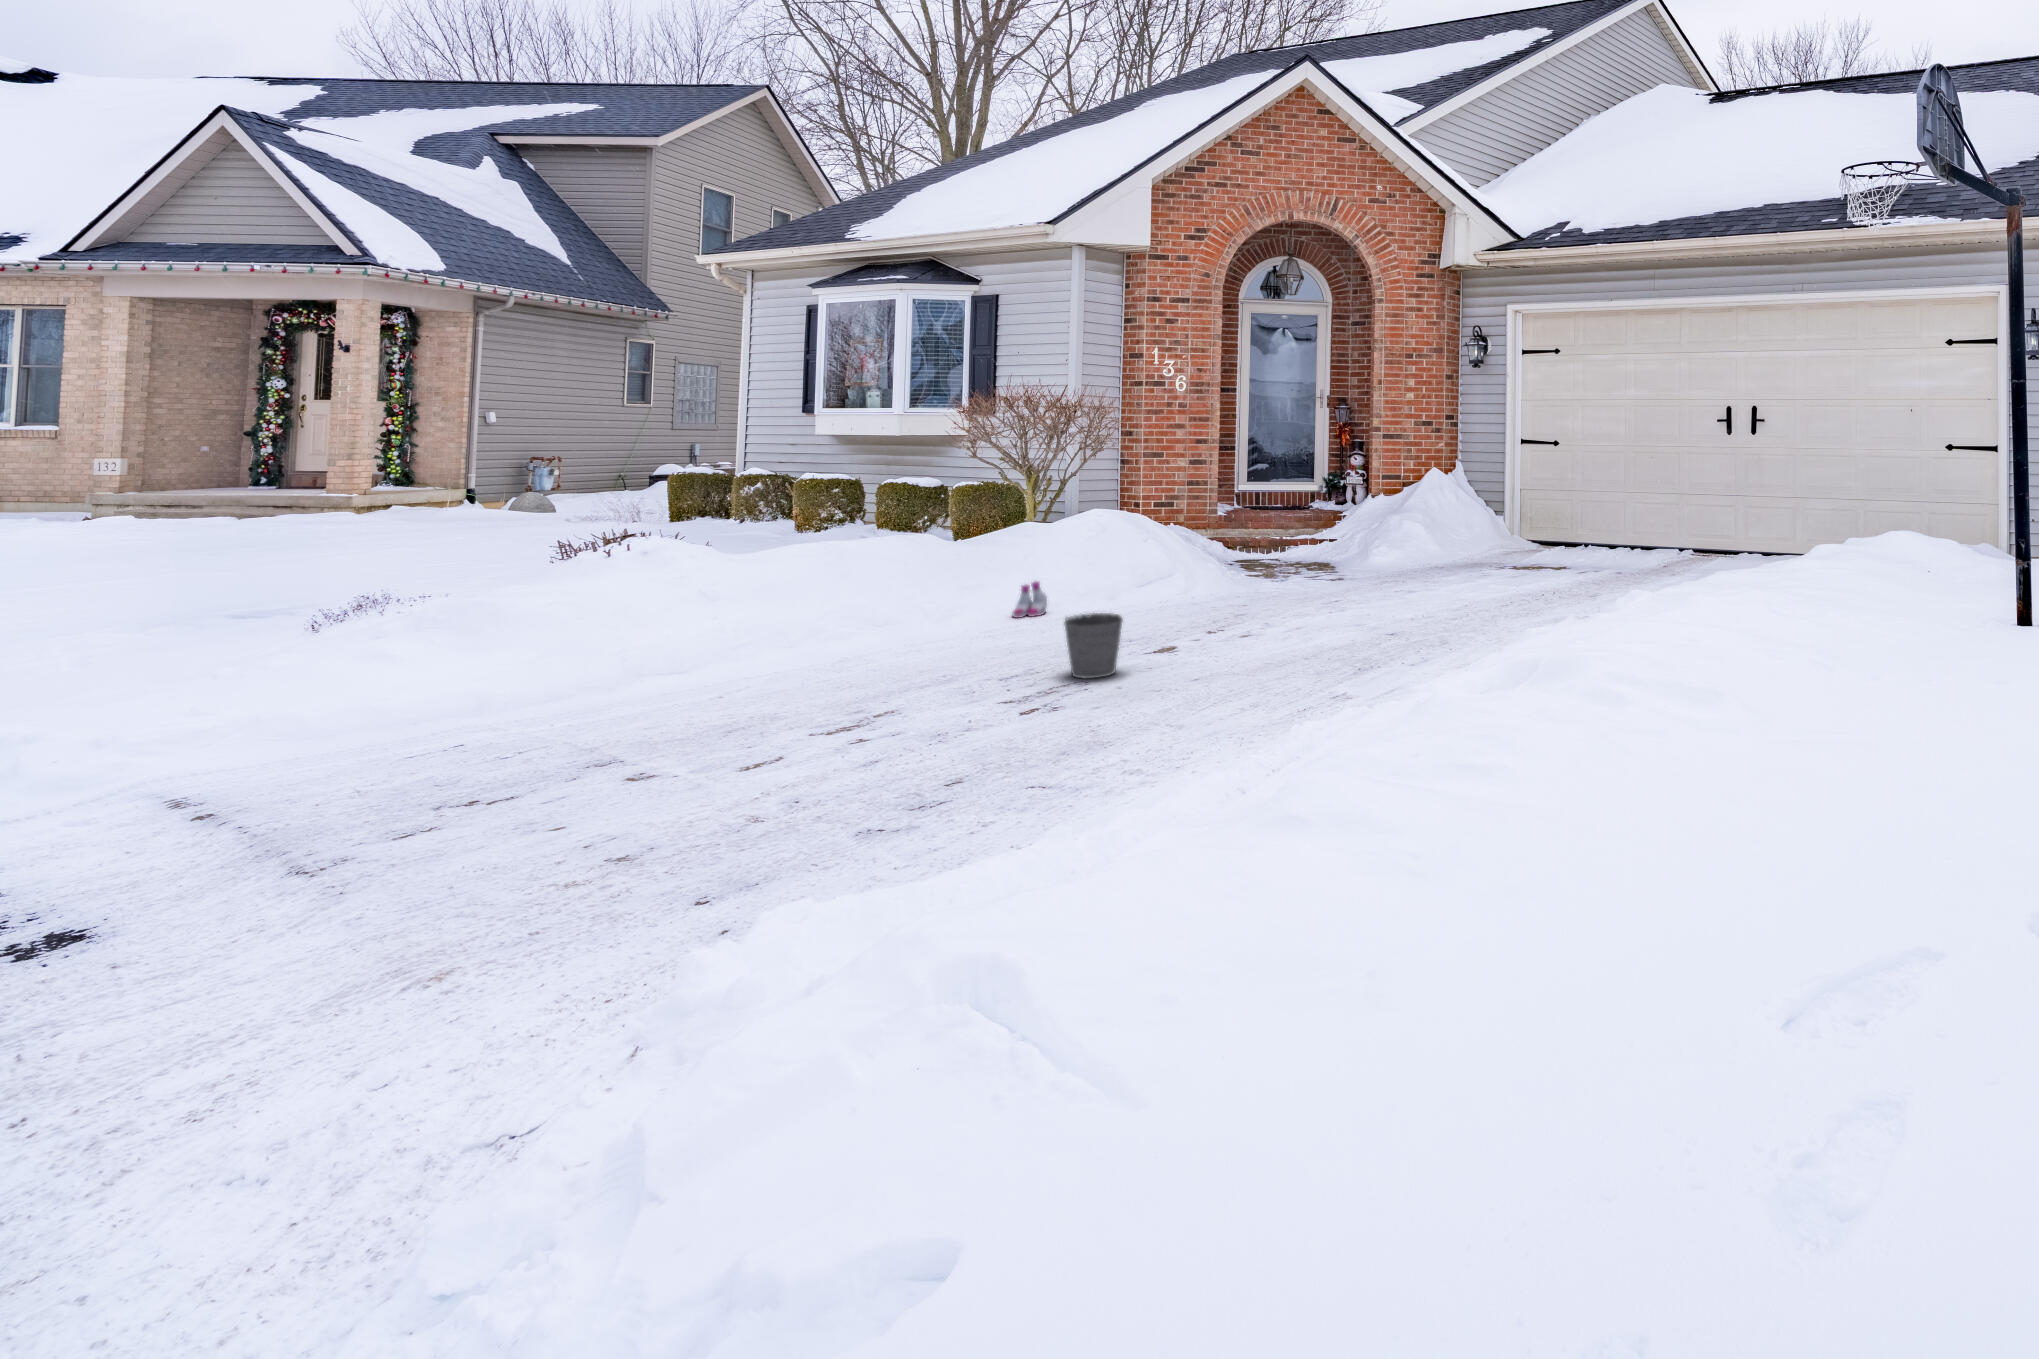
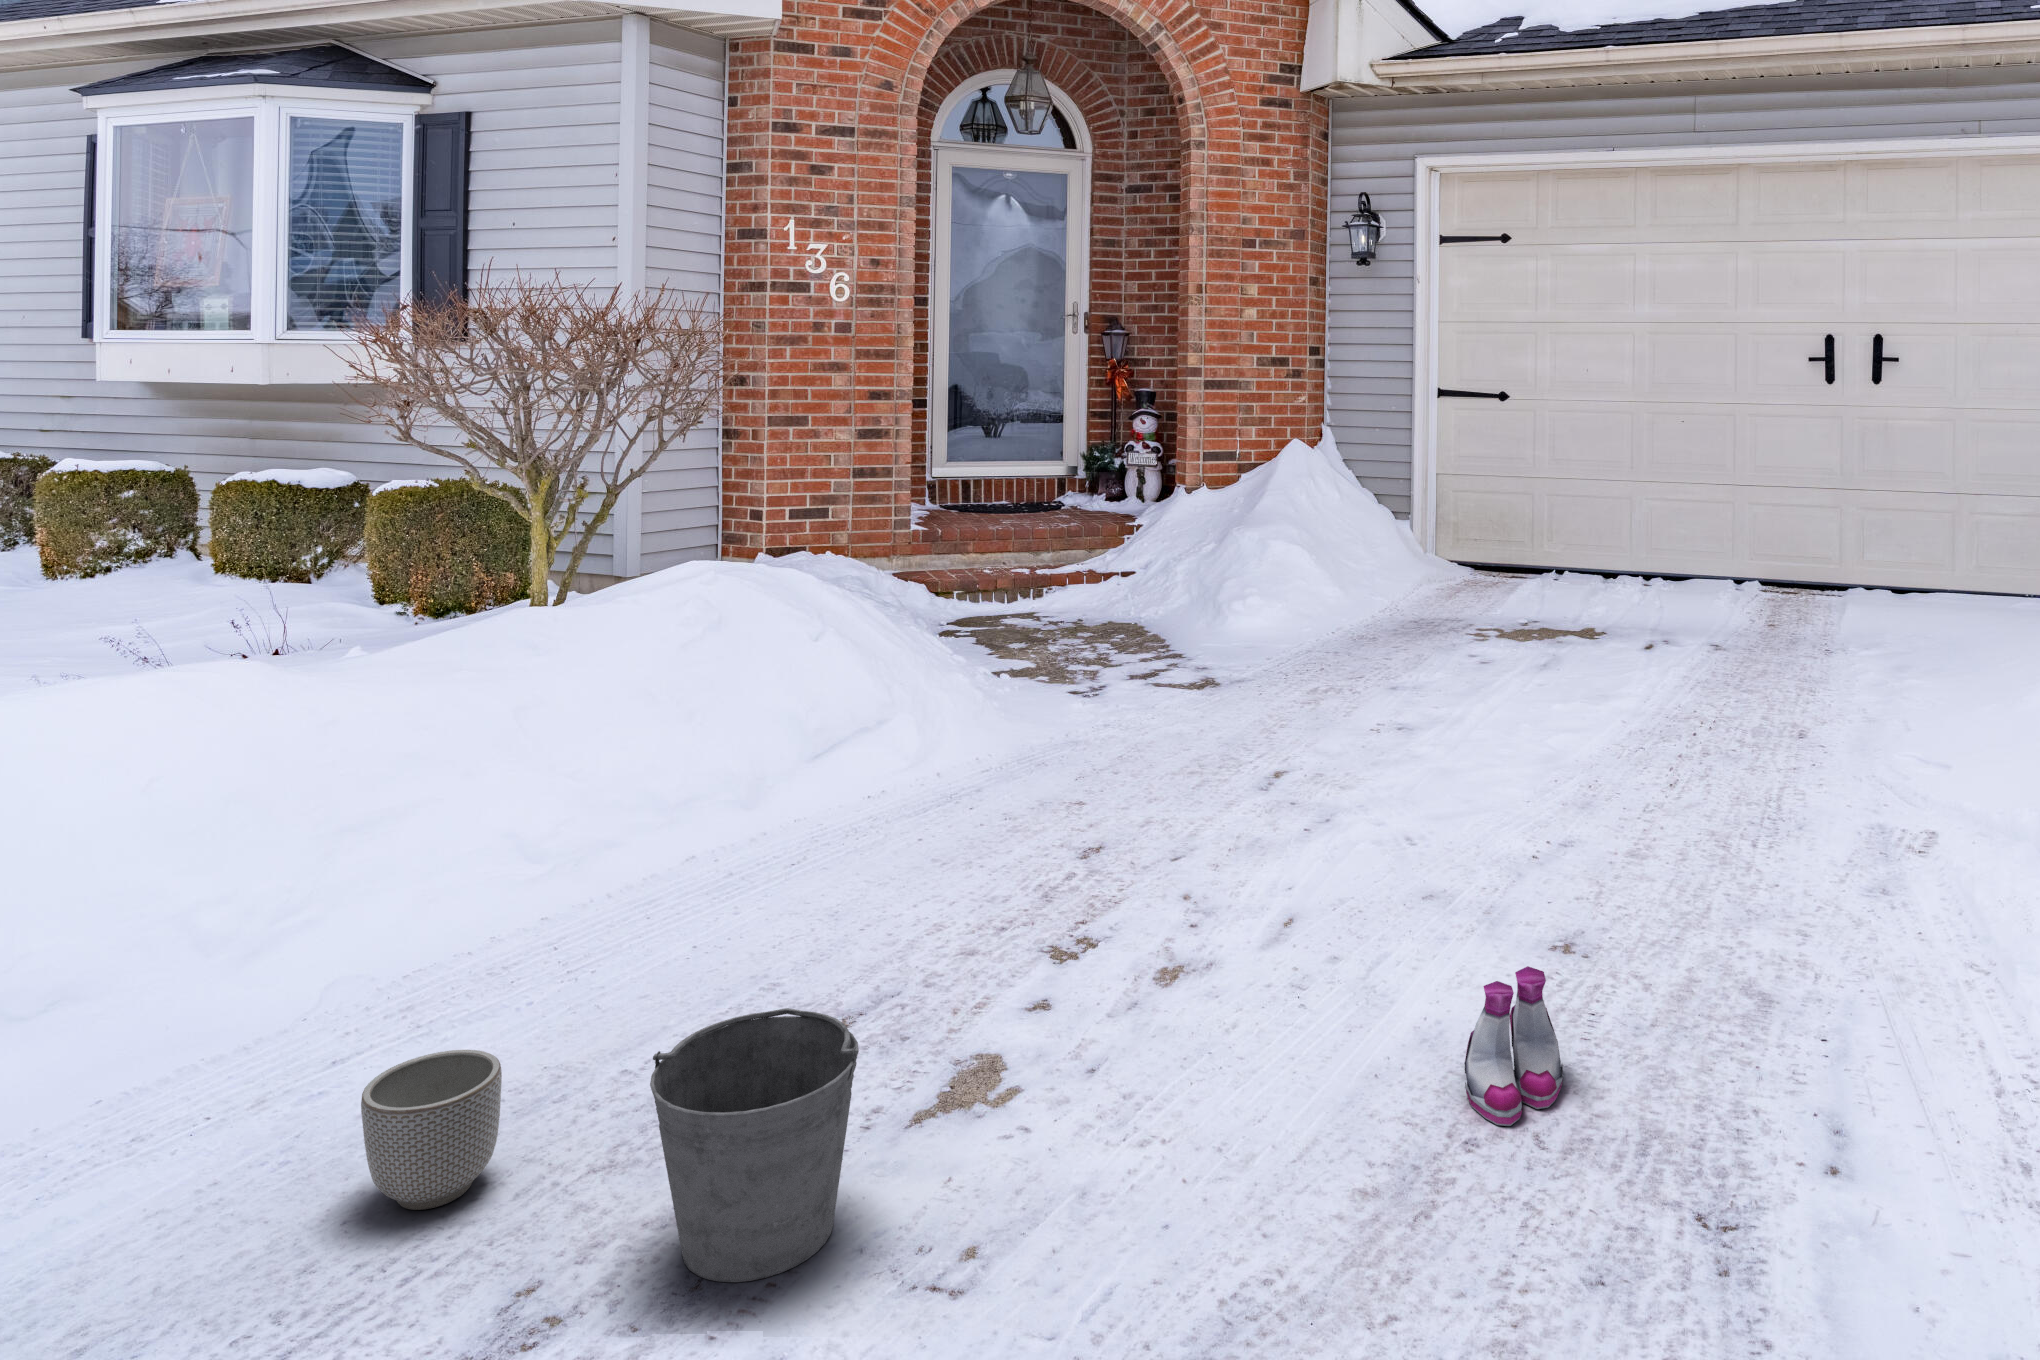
boots: present [1012,581,1047,618] -> present [1465,966,1563,1126]
planter: none [984,627,1022,667] -> present [361,1050,502,1210]

